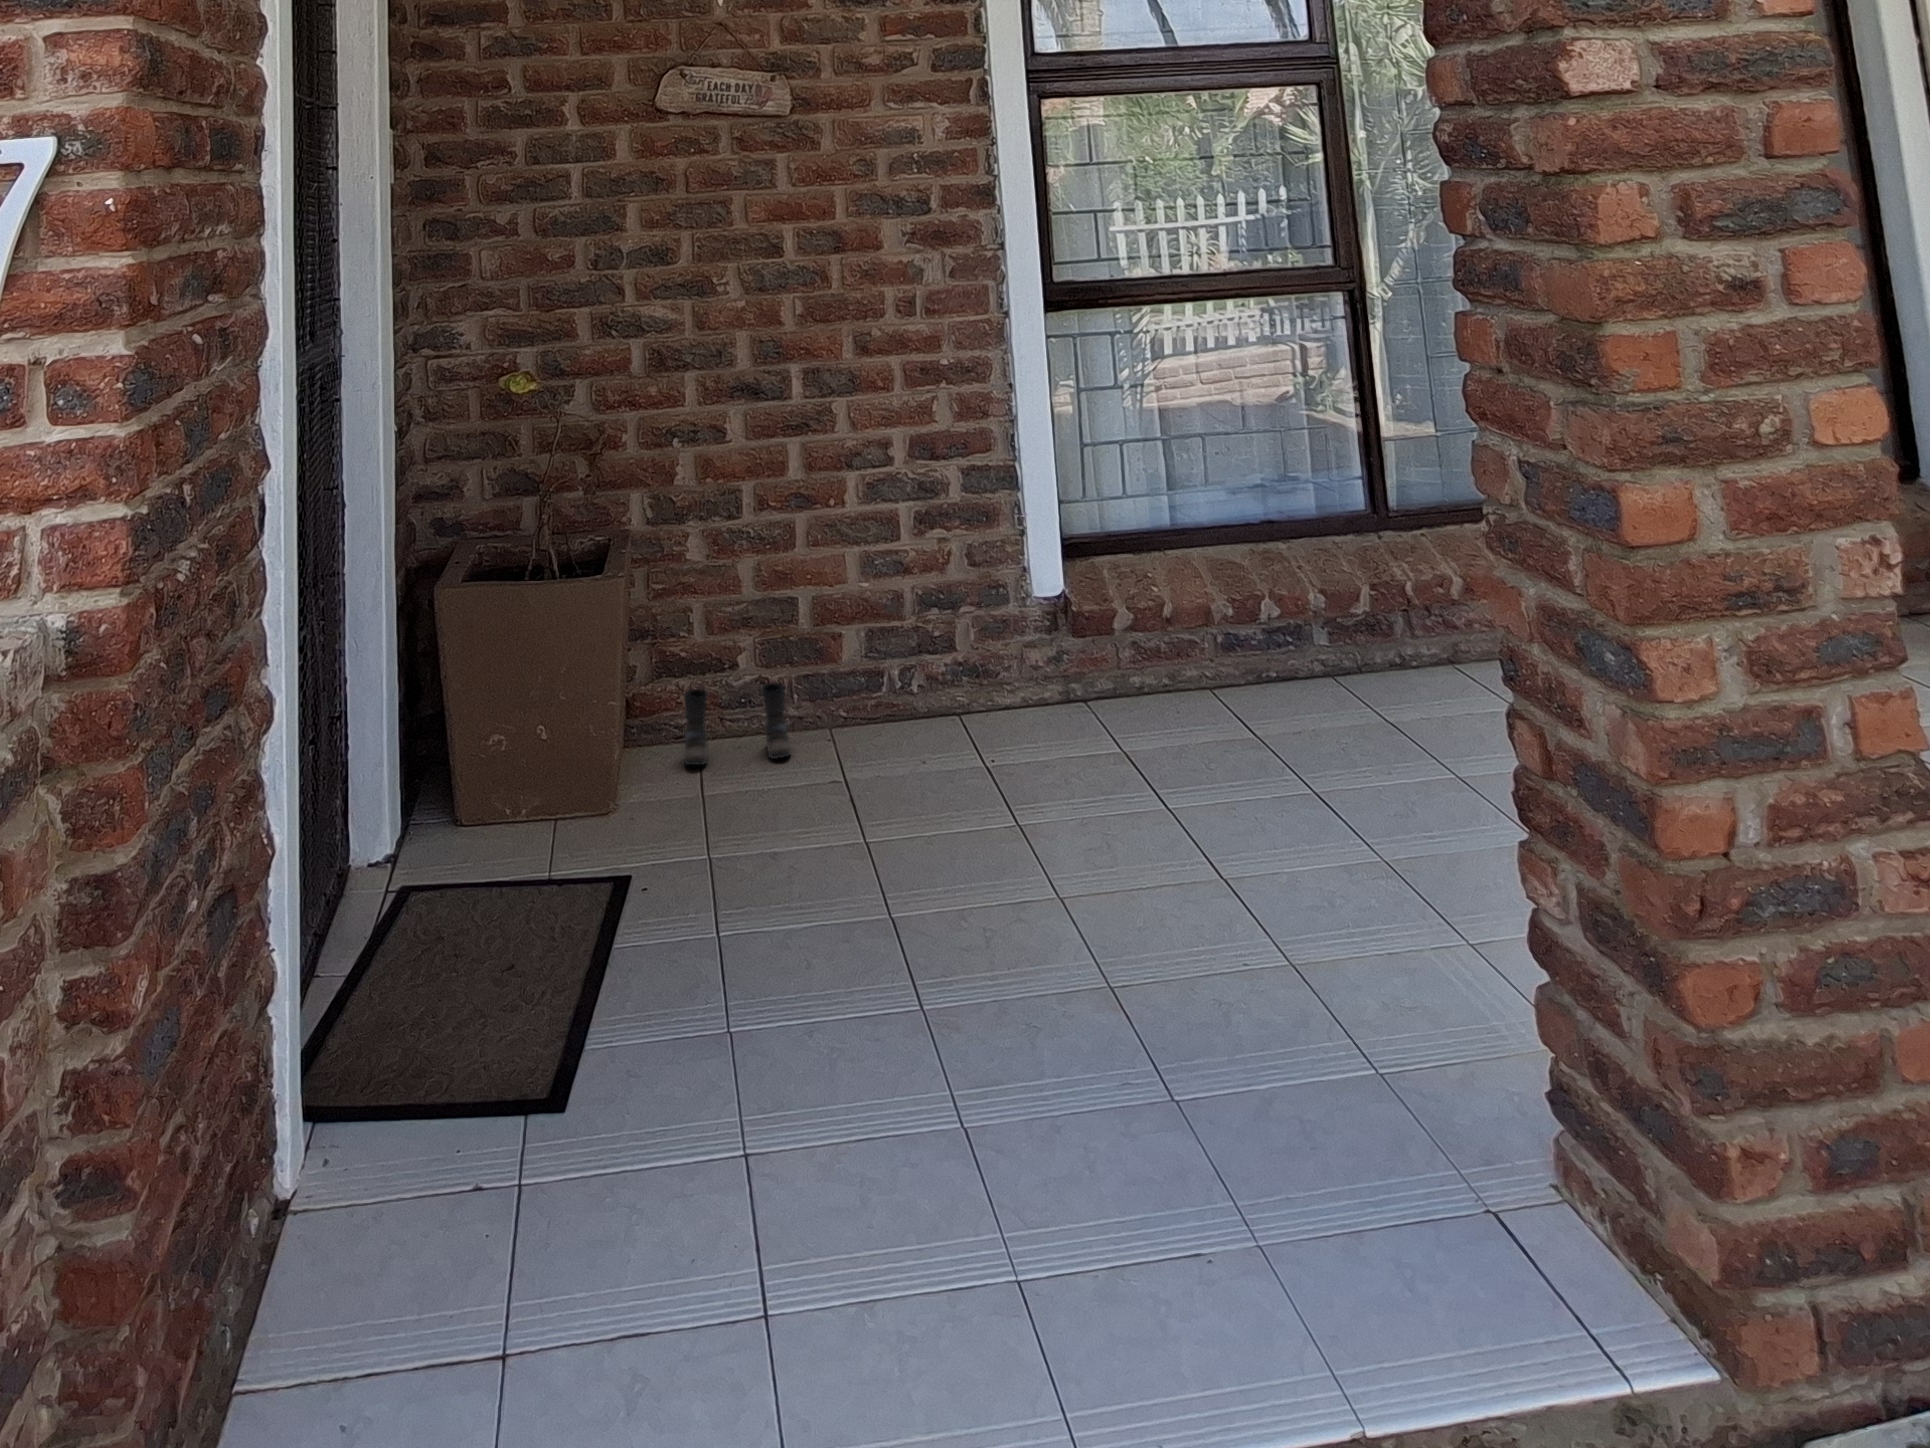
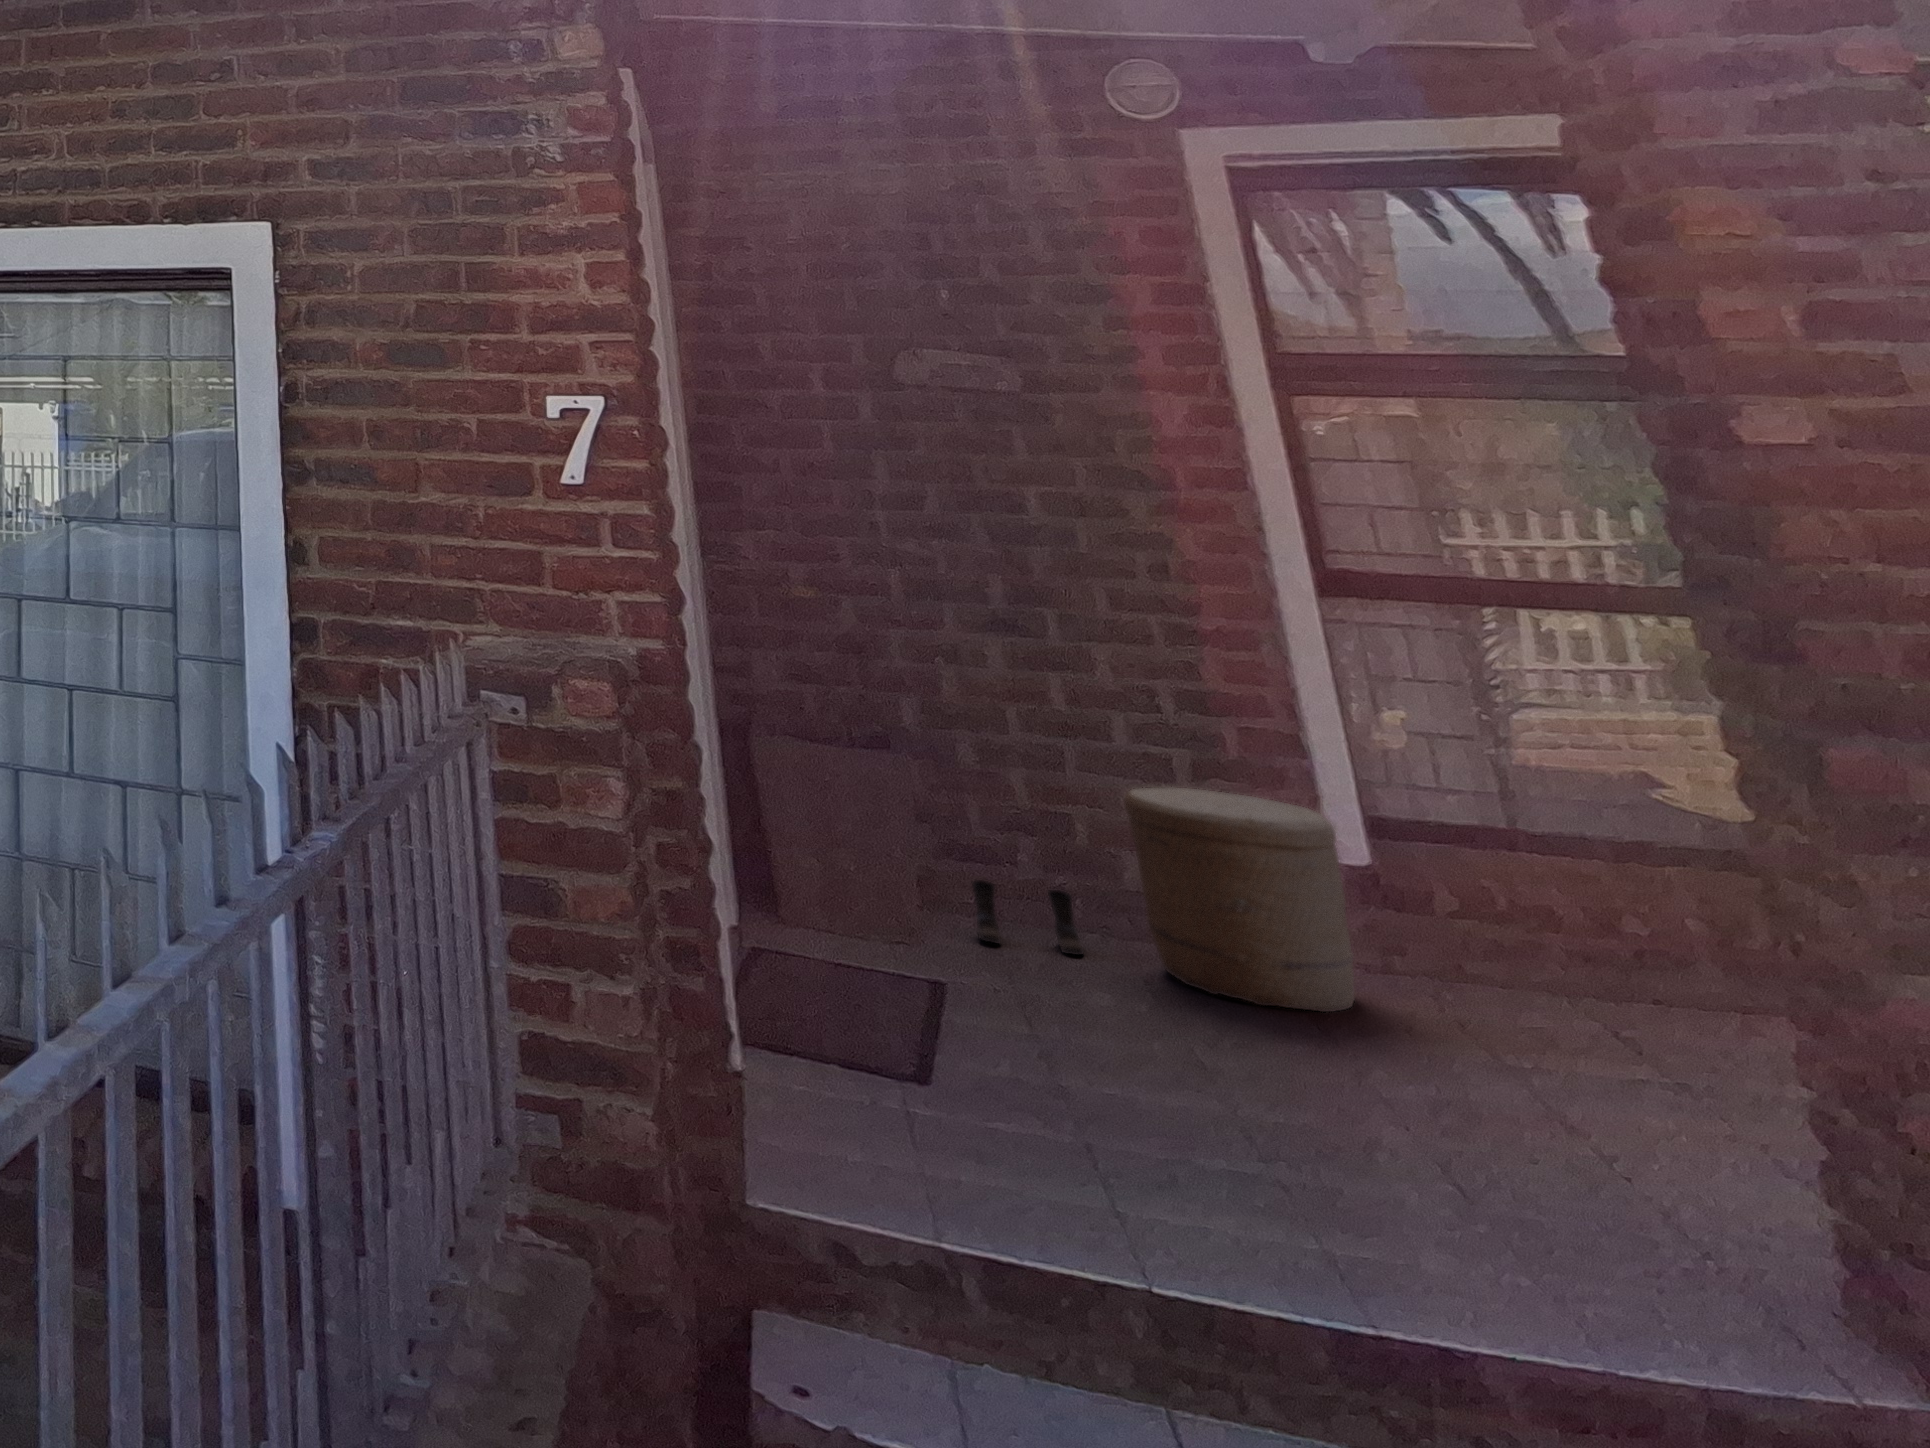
woven basket: none [846,540,1042,785] -> present [1124,788,1355,1012]

